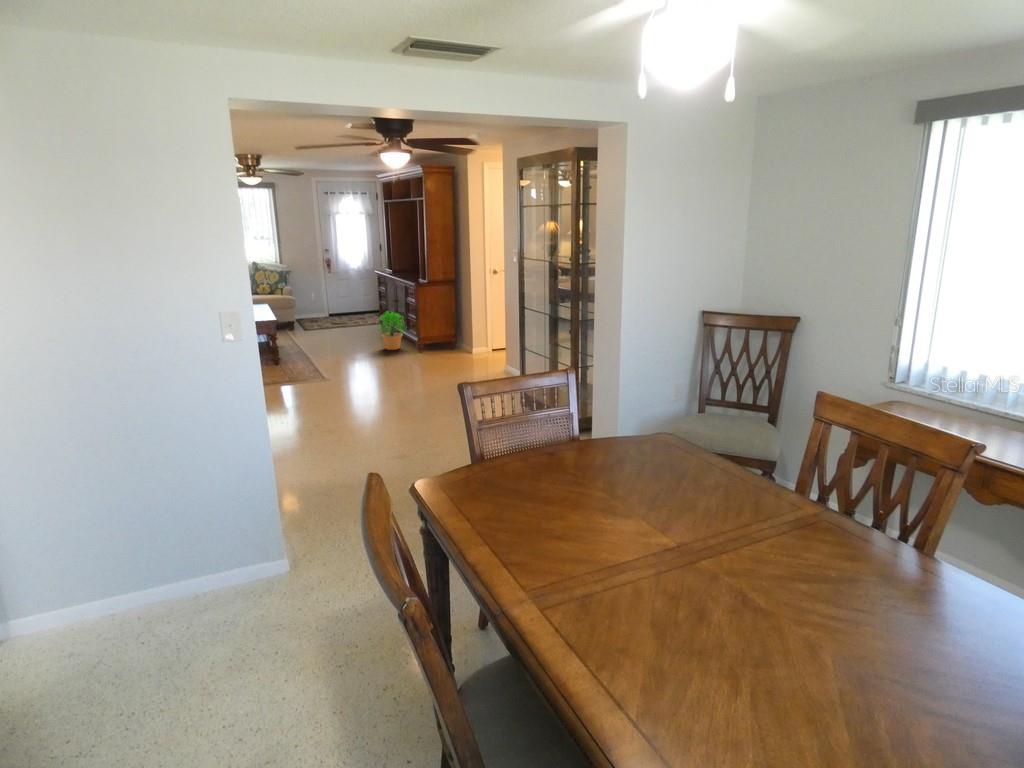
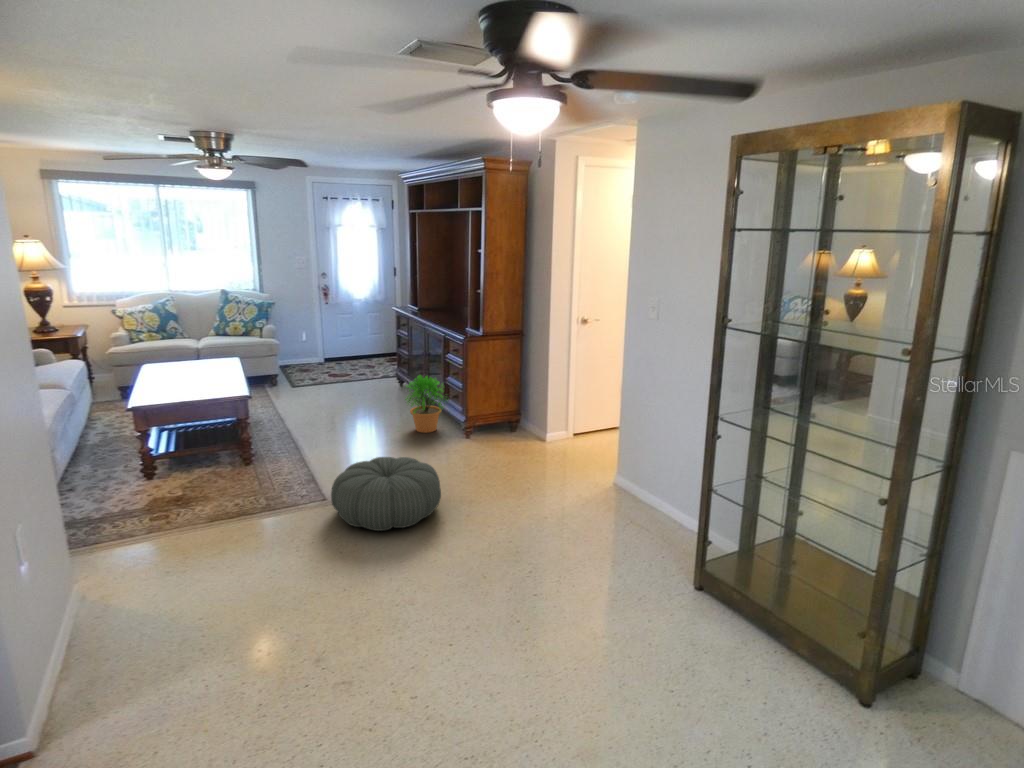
pouf: none [324,350,389,386] -> present [331,457,441,531]

